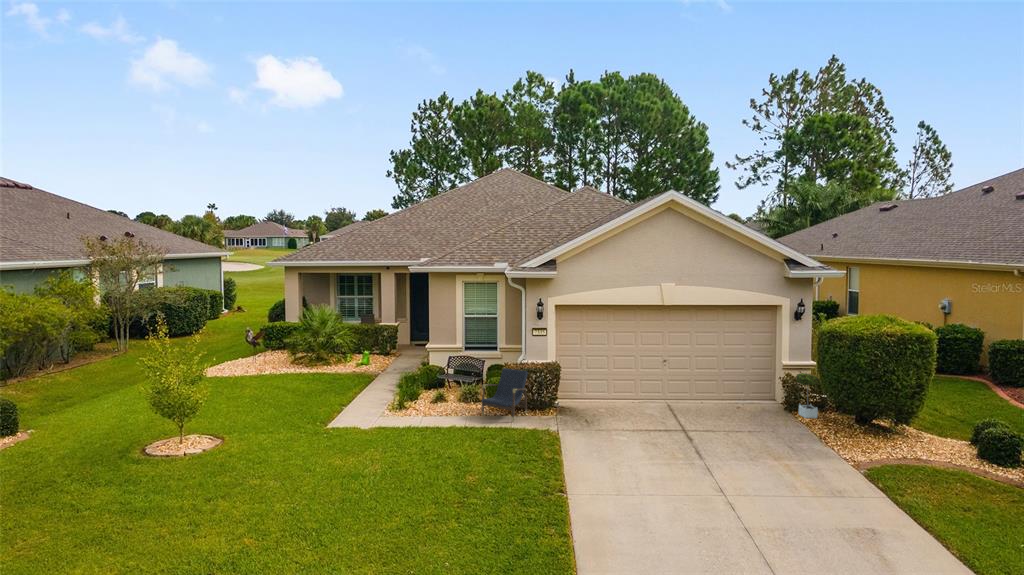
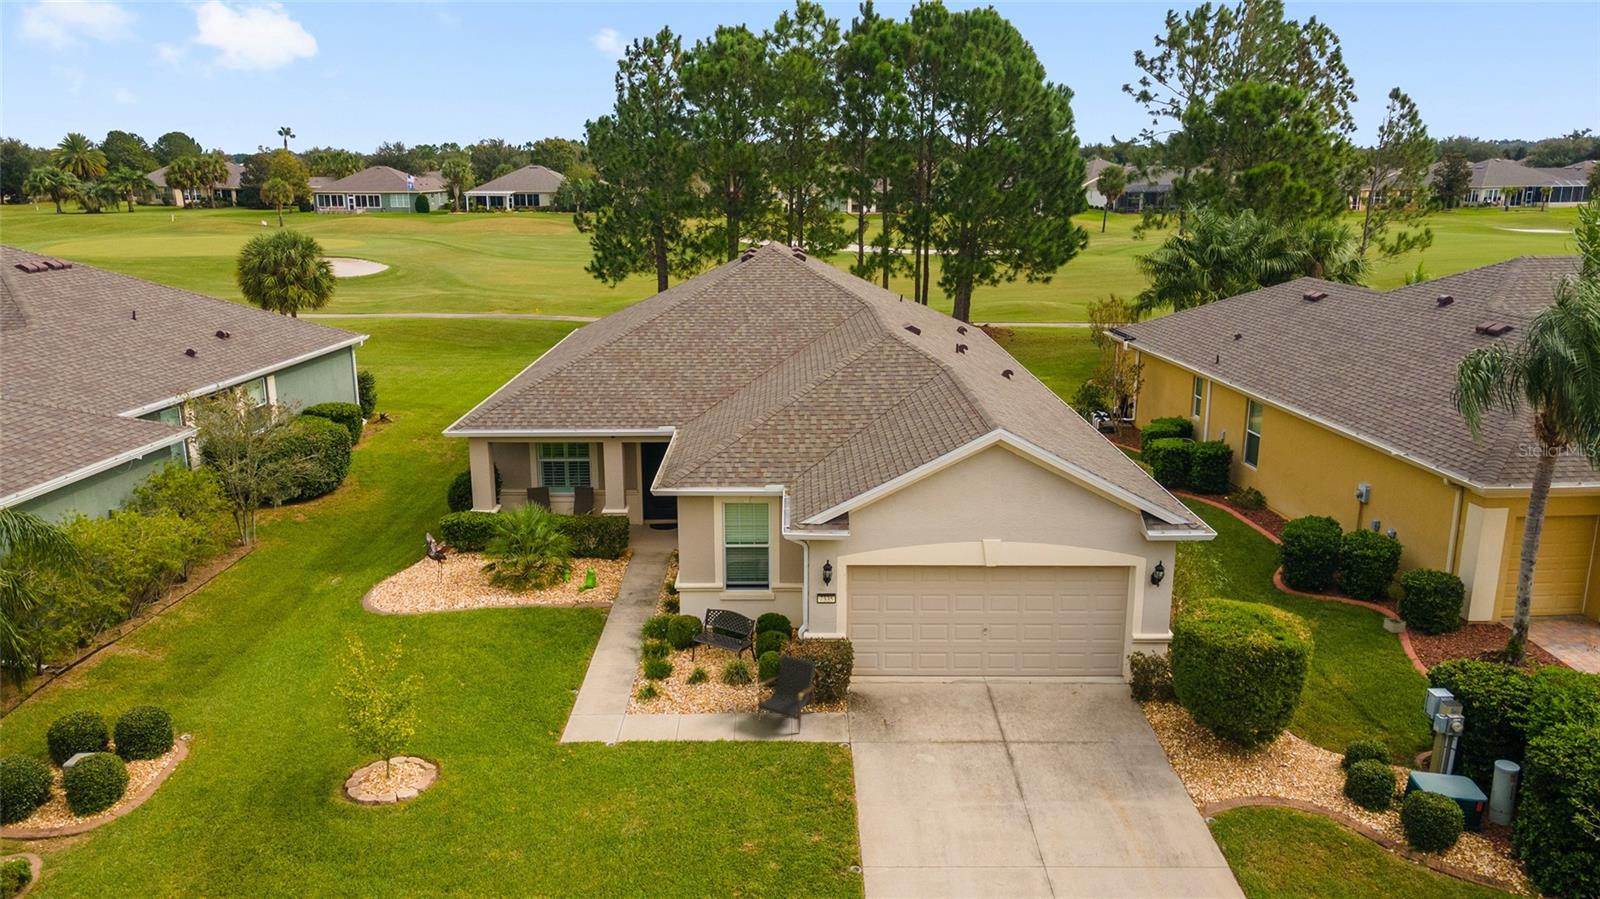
potted tree: present [796,373,818,418] -> present [1383,584,1406,633]

